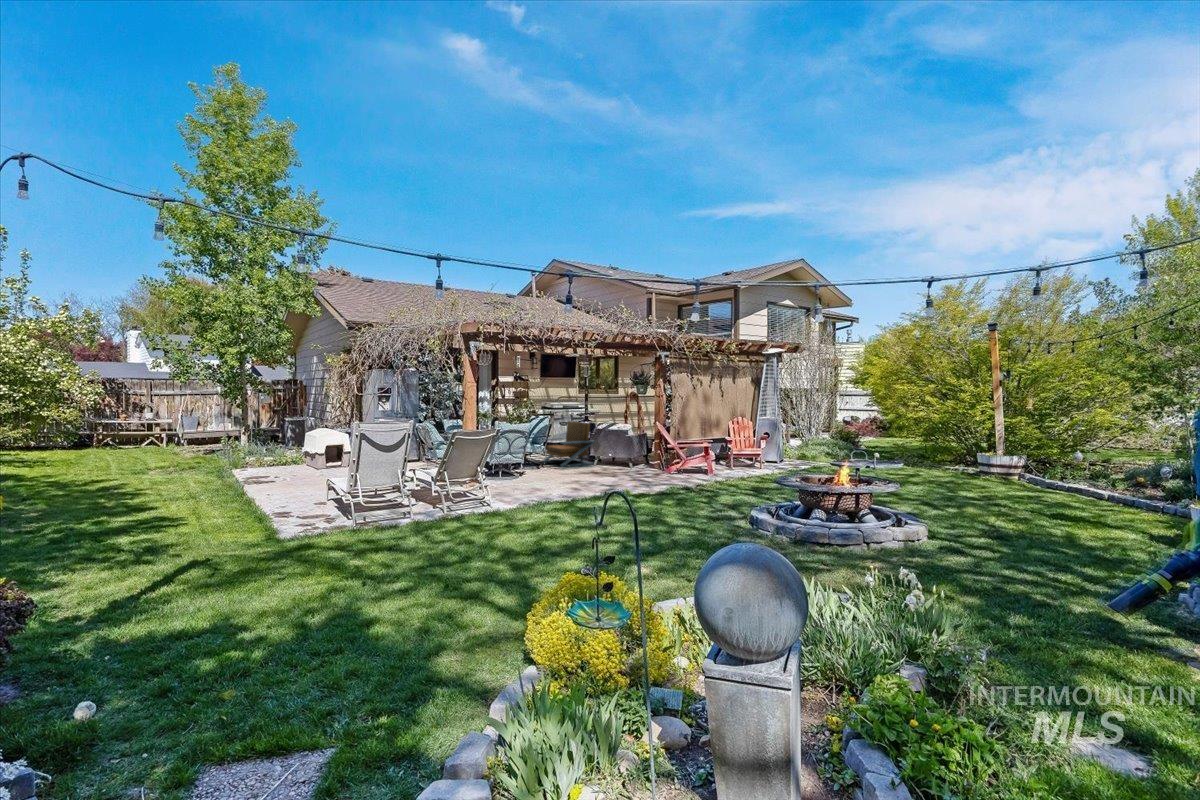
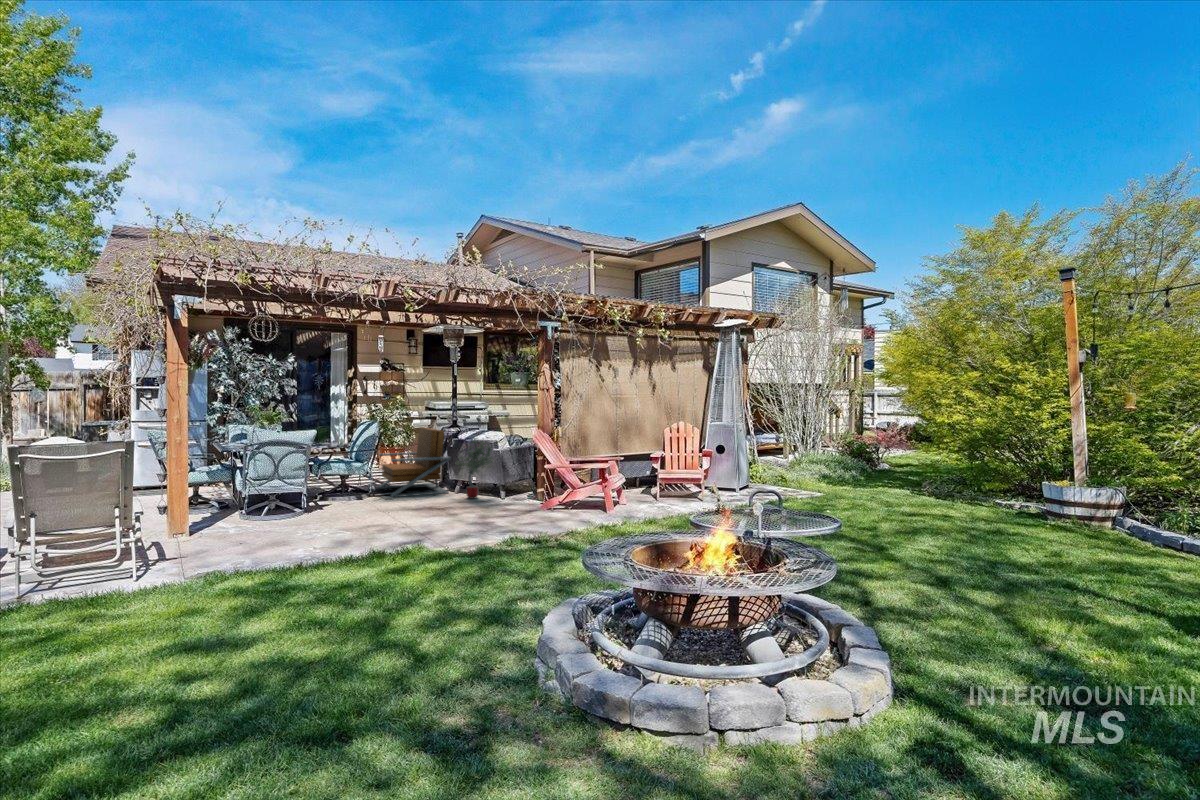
potted tree: none [601,428,629,467] -> present [456,438,493,499]

